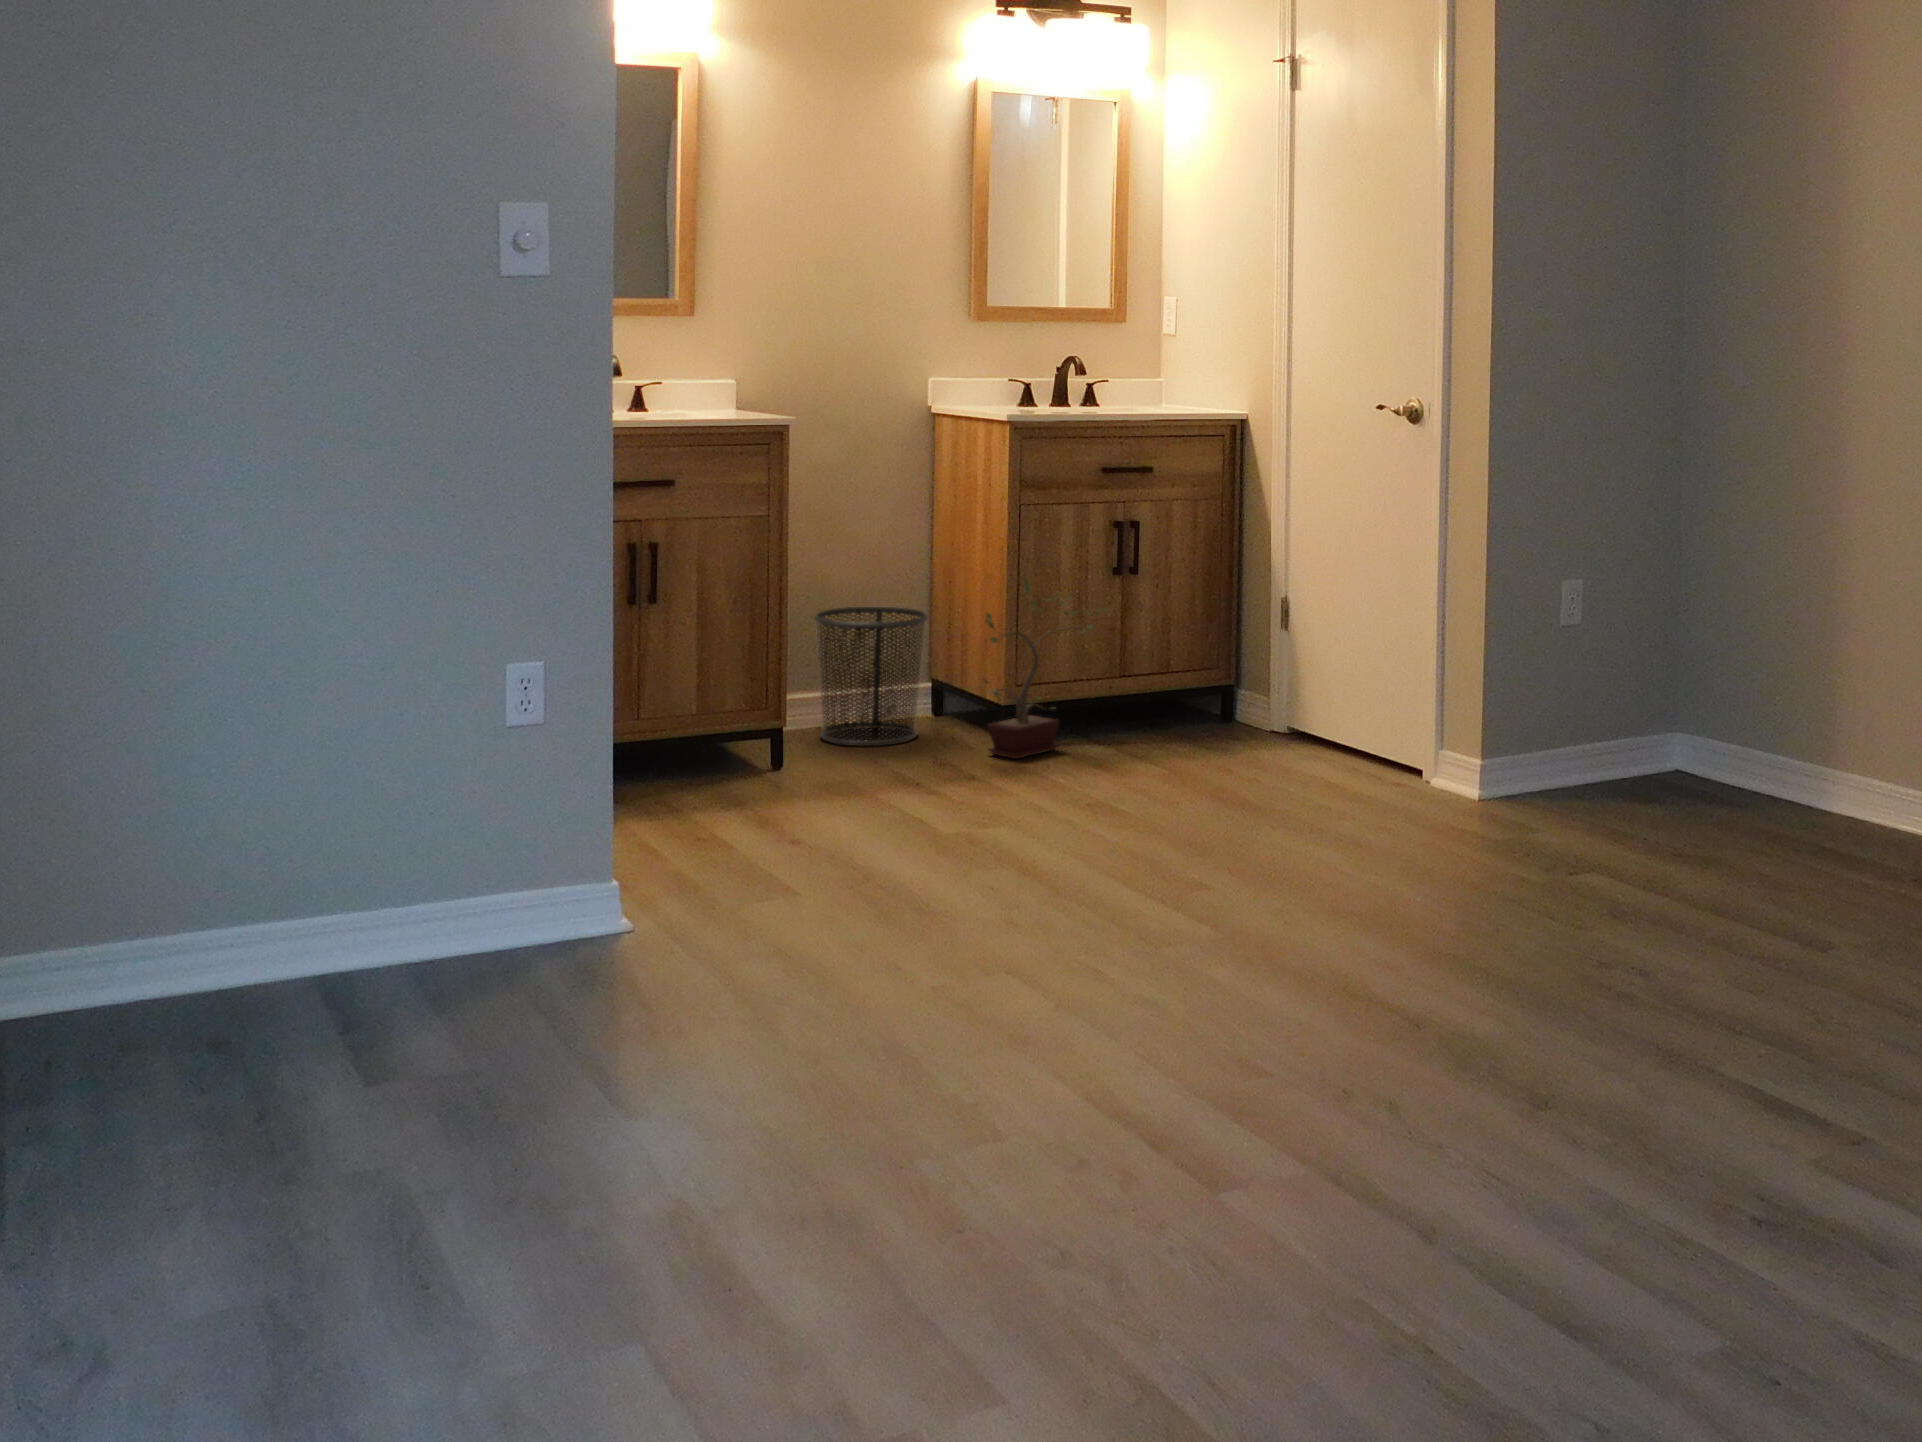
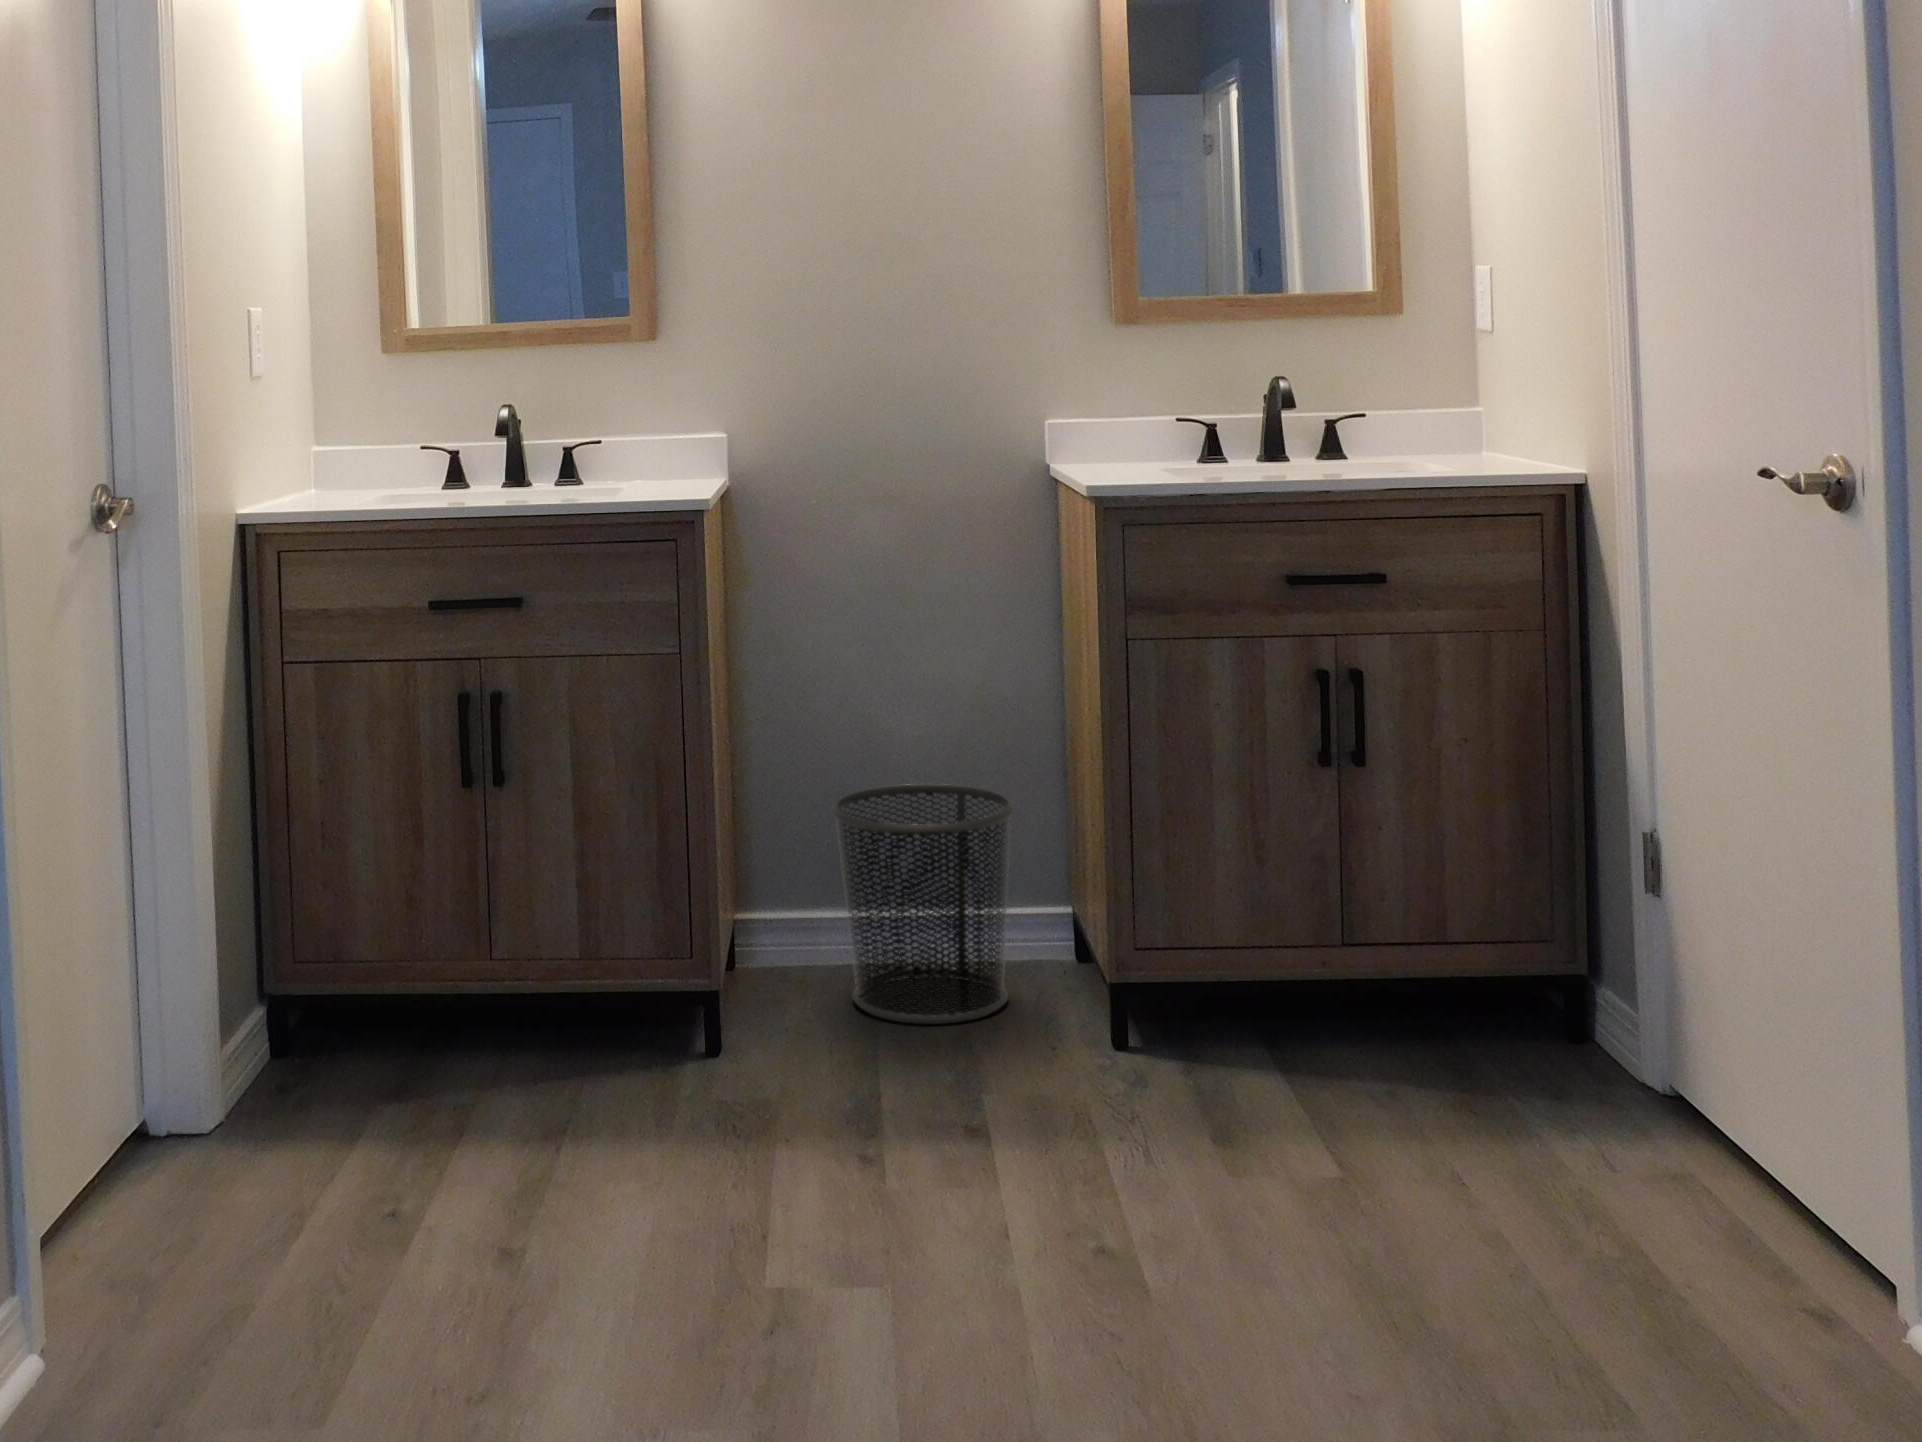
potted plant: present [985,578,1107,759] -> none [1031,763,1297,1093]

